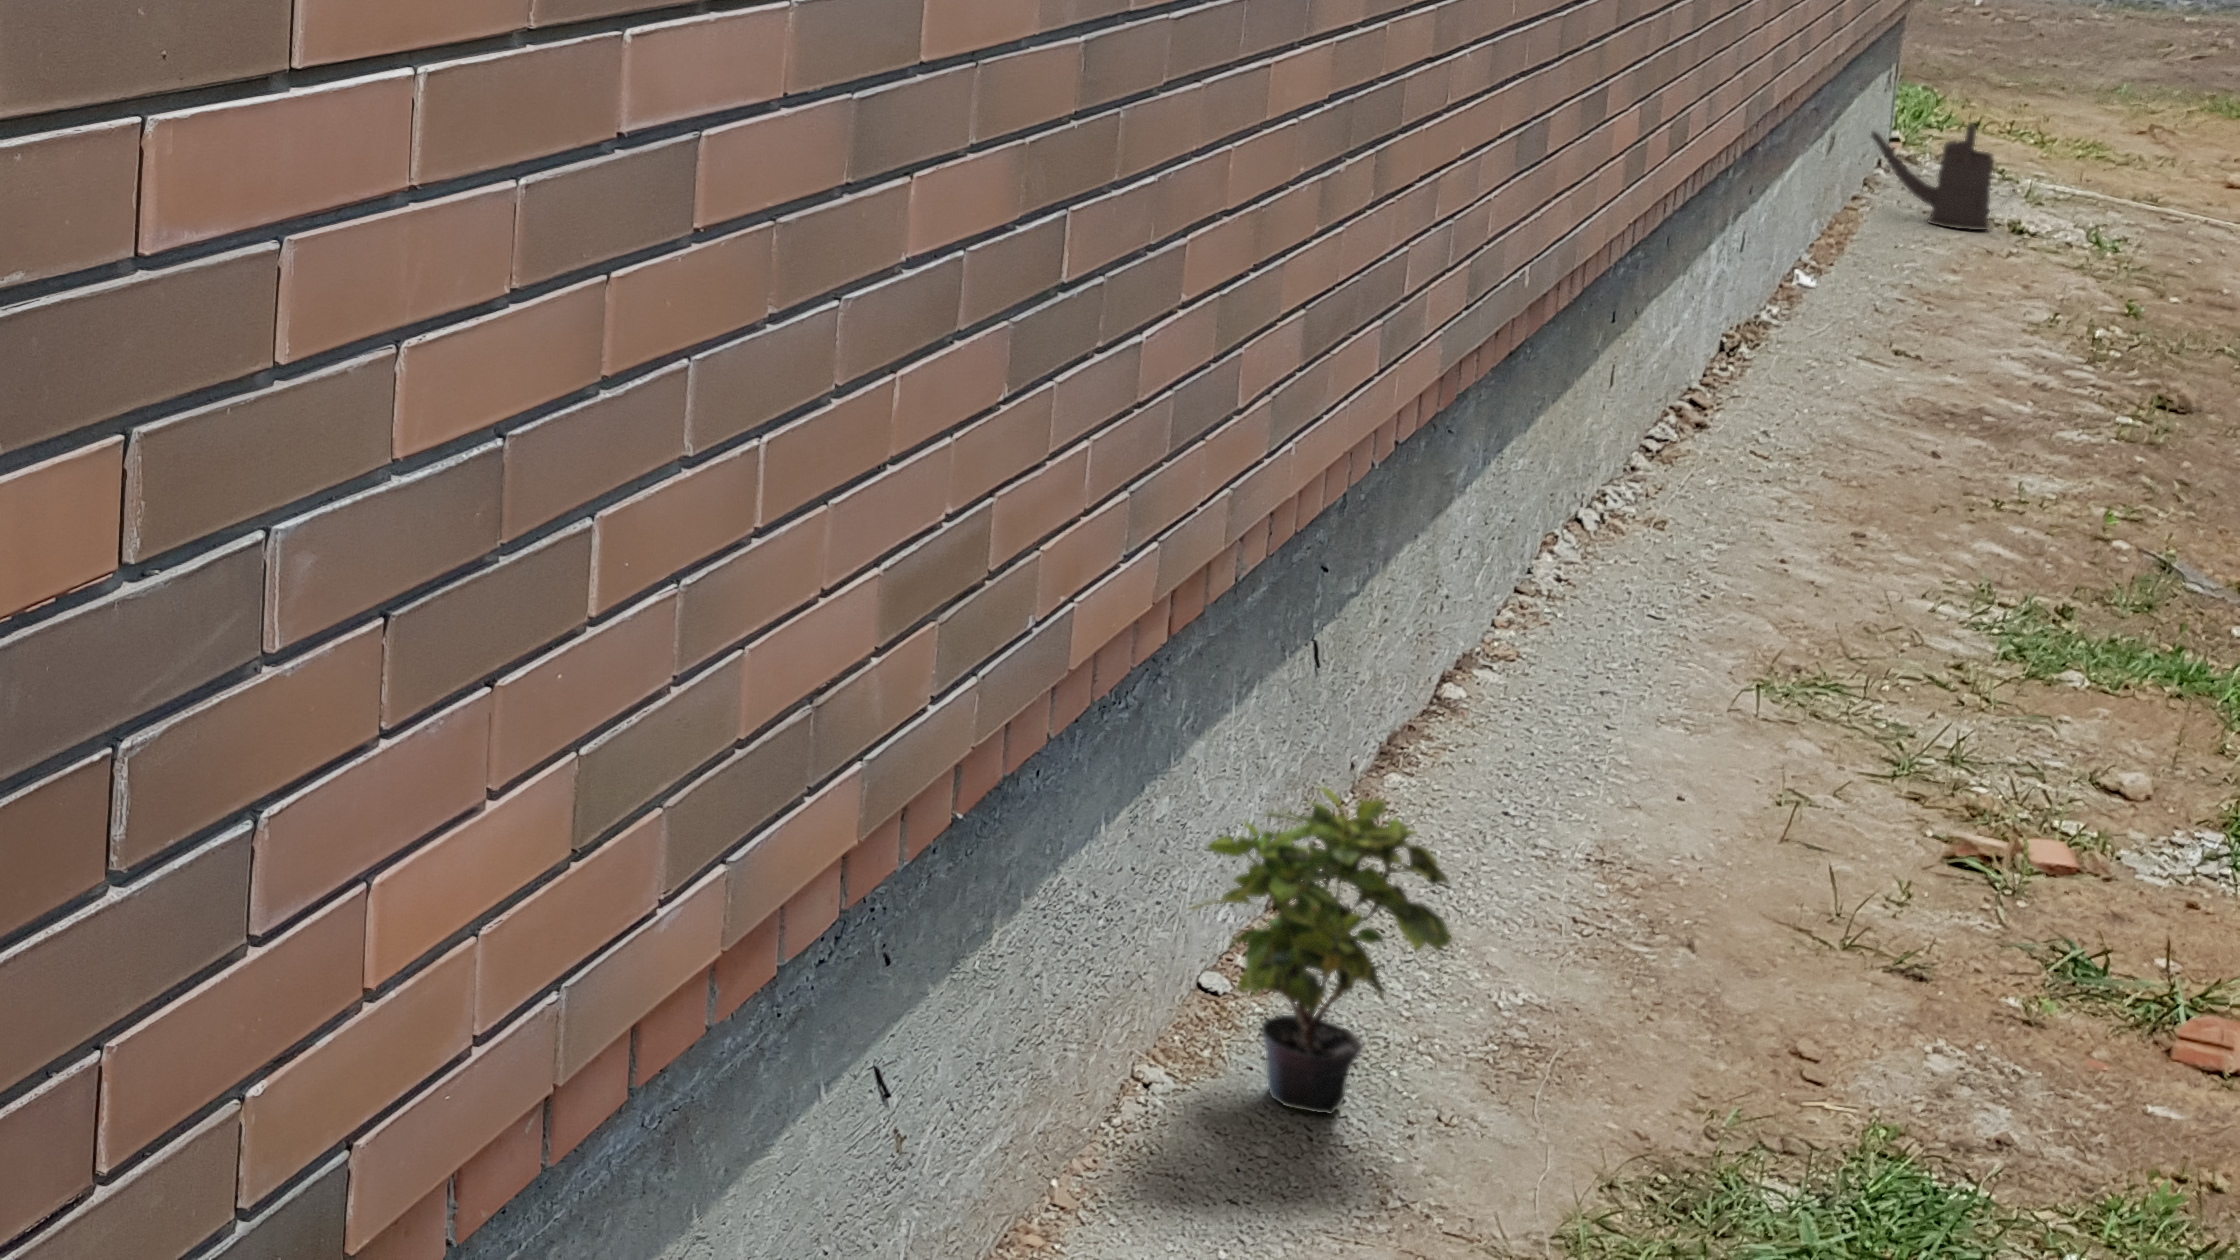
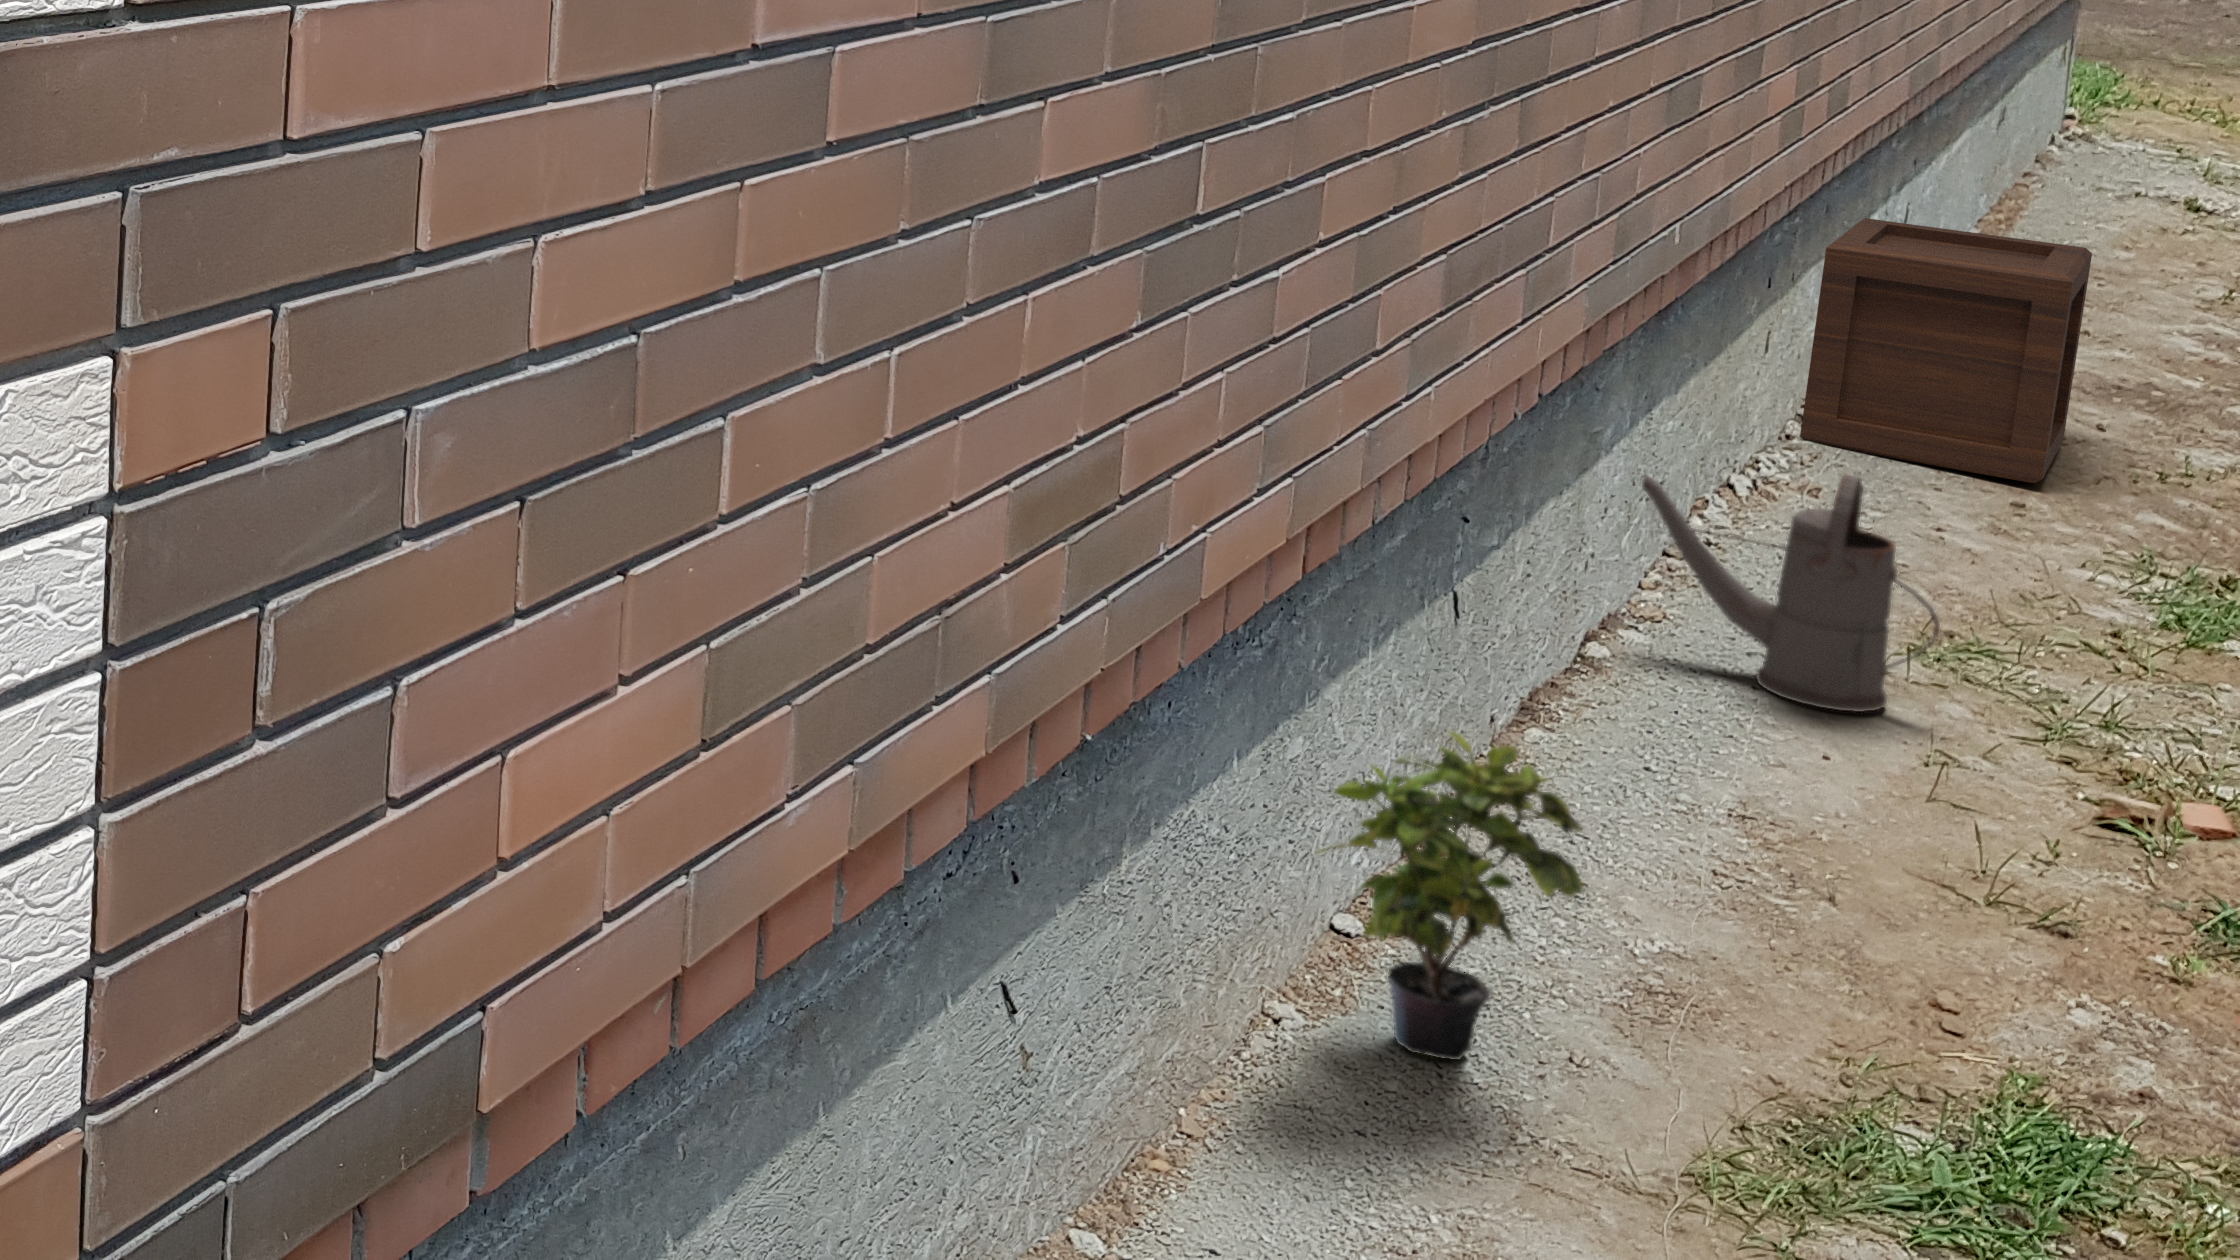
watering can: present [1871,123,2015,230] -> present [1642,474,1940,712]
wooden crate: none [1646,256,1921,514] -> present [1800,218,2092,483]

